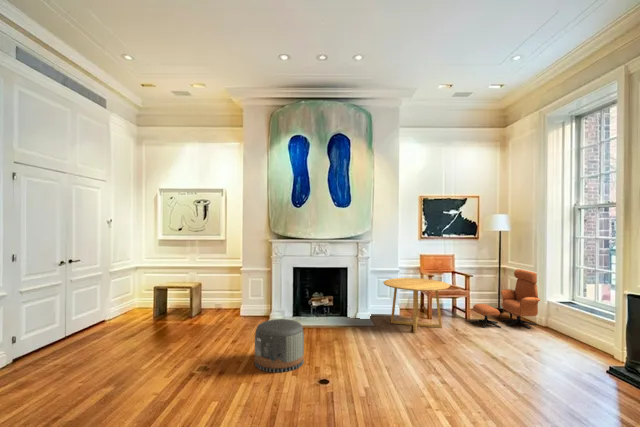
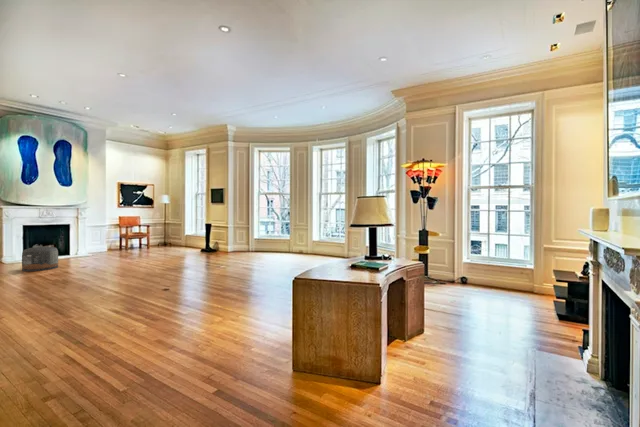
lounge chair: present [470,269,540,329] -> none [150,221,183,249]
round table: present [383,278,450,333] -> none [98,229,139,254]

